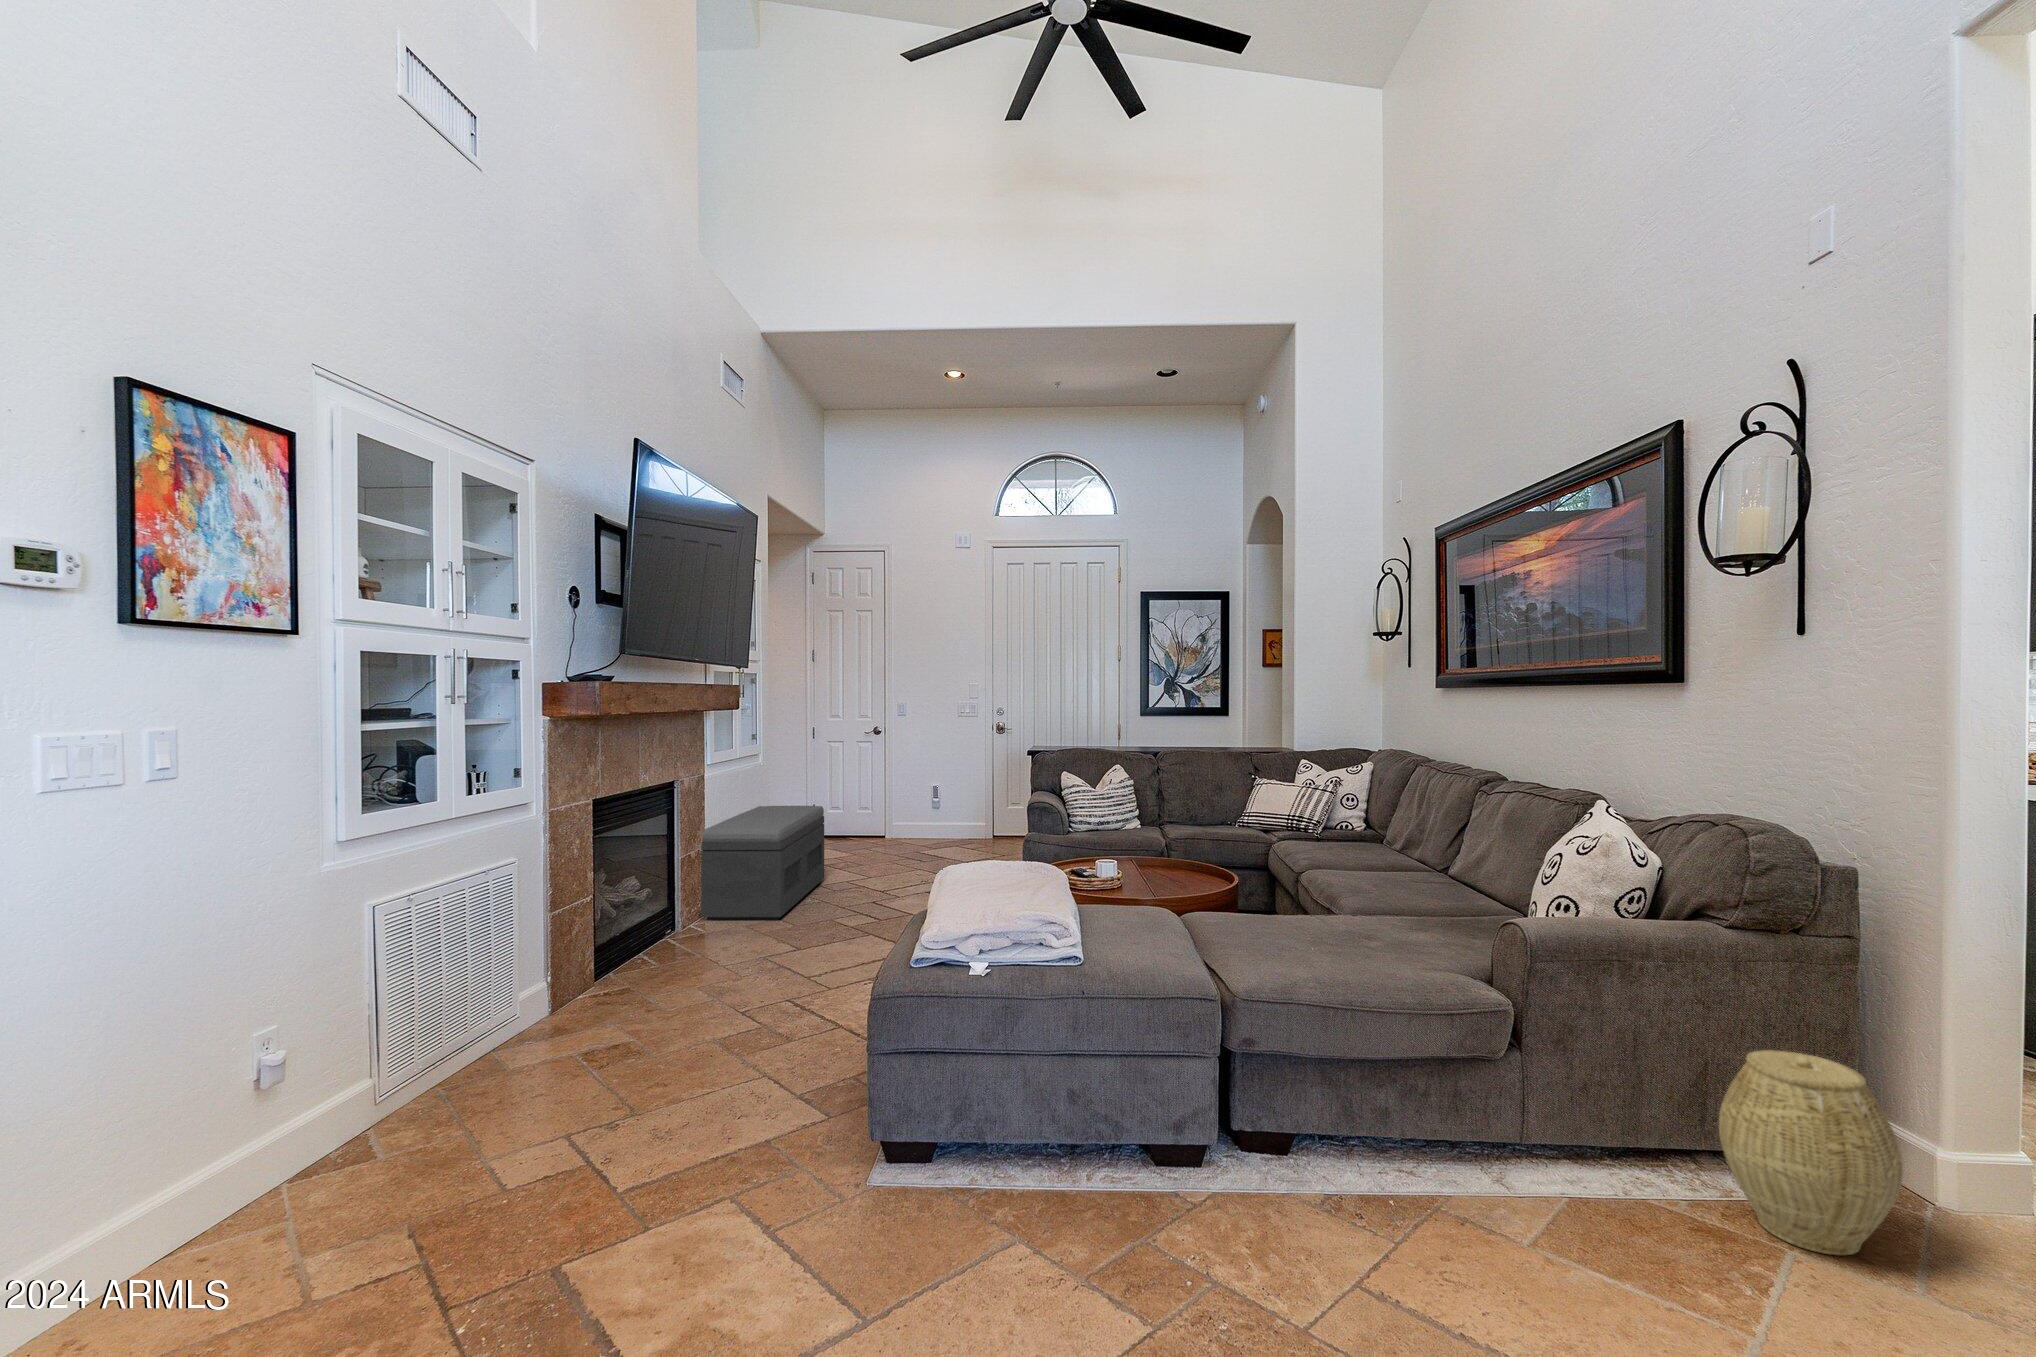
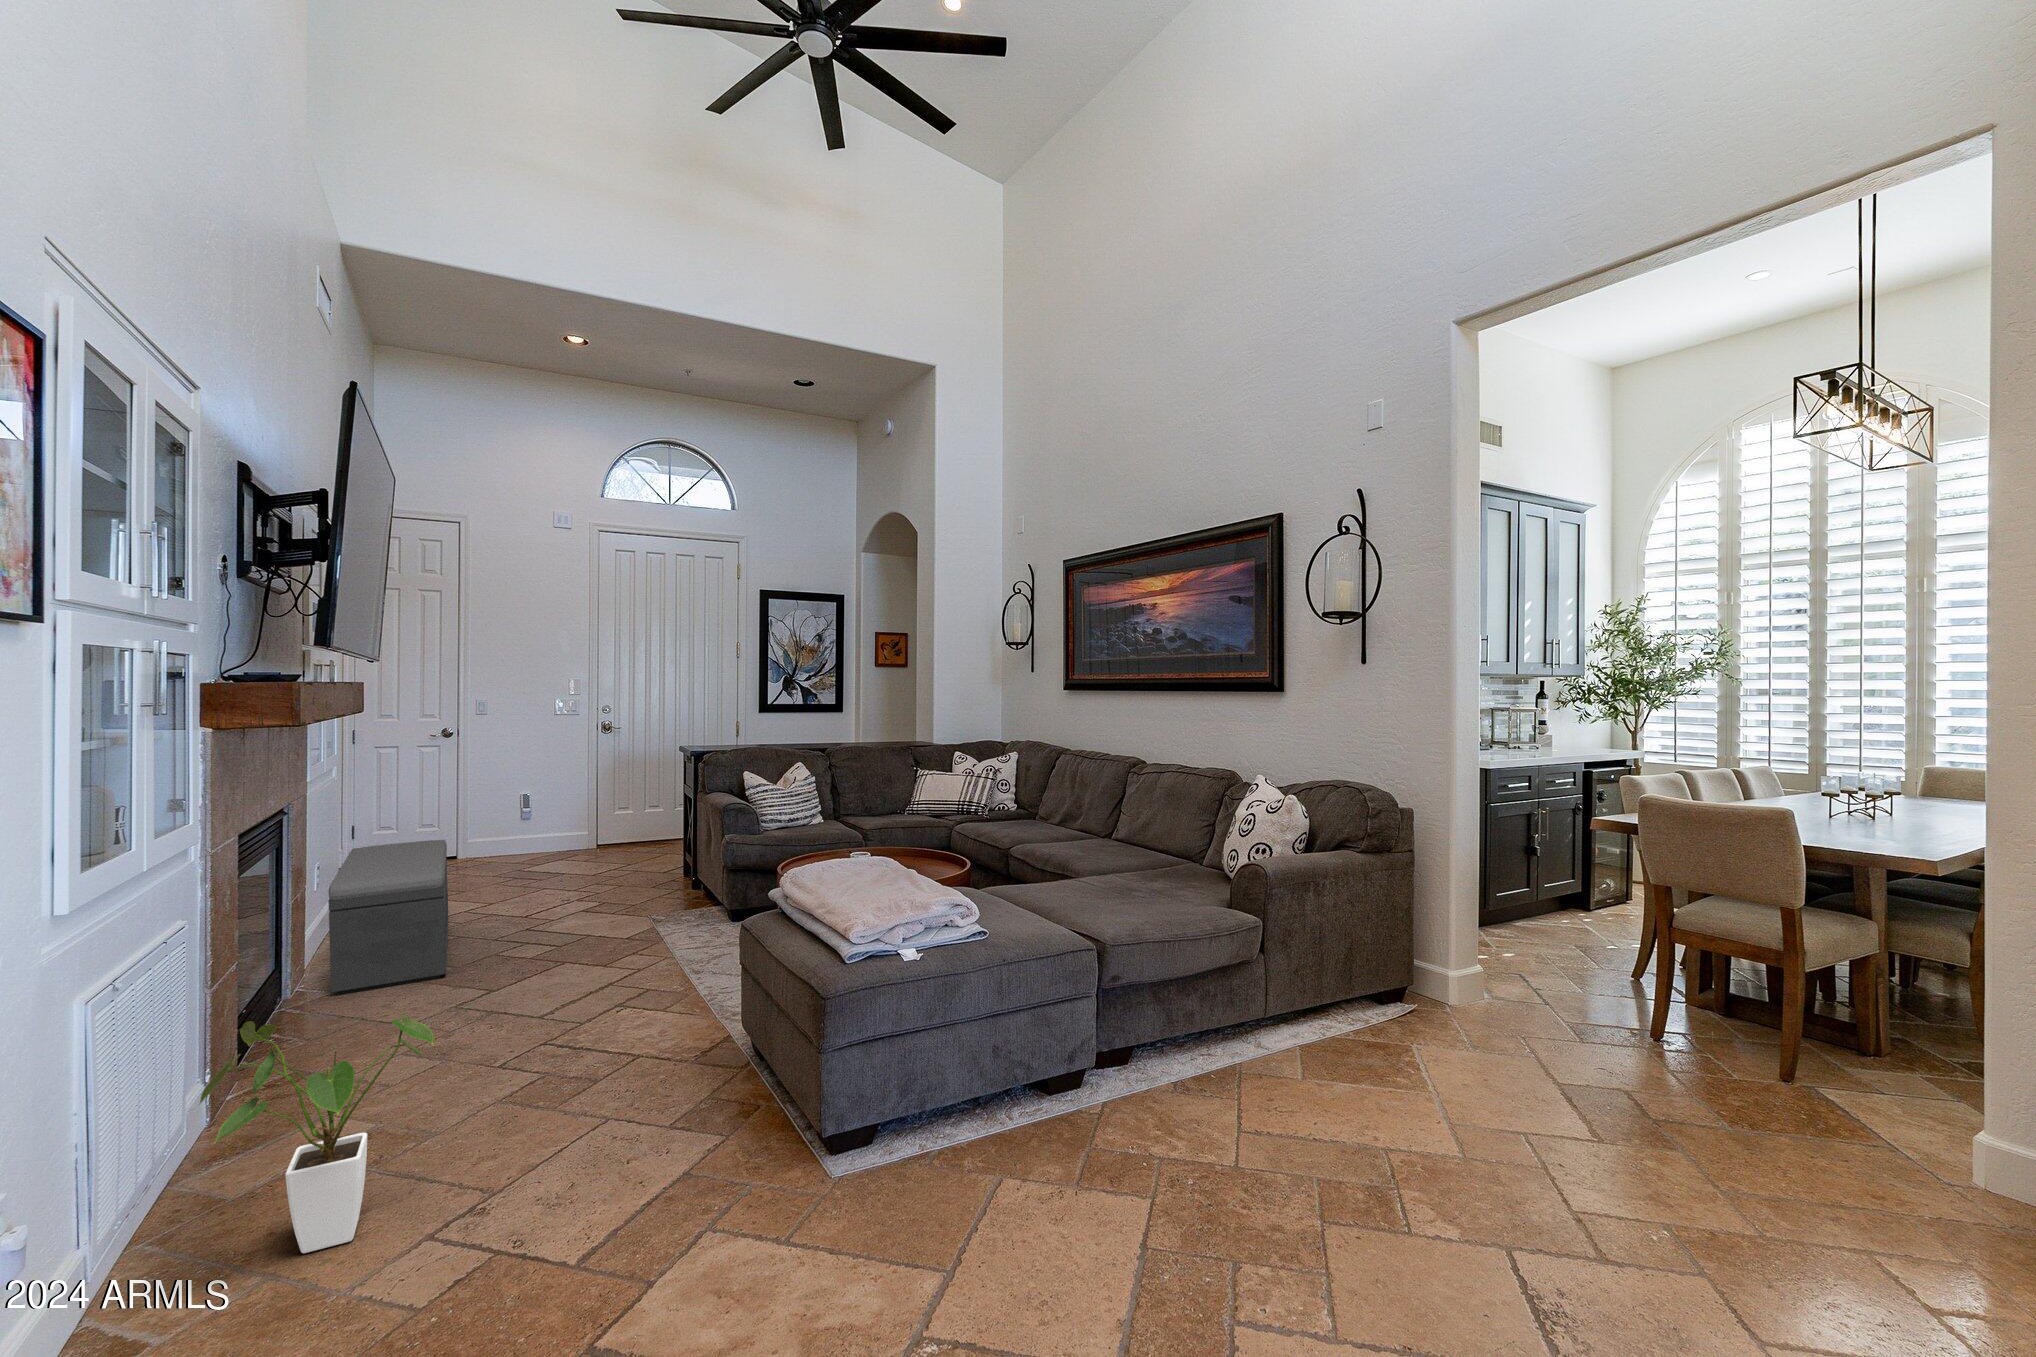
house plant: none [419,910,591,1106] -> present [199,1015,434,1253]
woven basket: present [1719,1050,1903,1255] -> none [1367,925,1458,1039]

